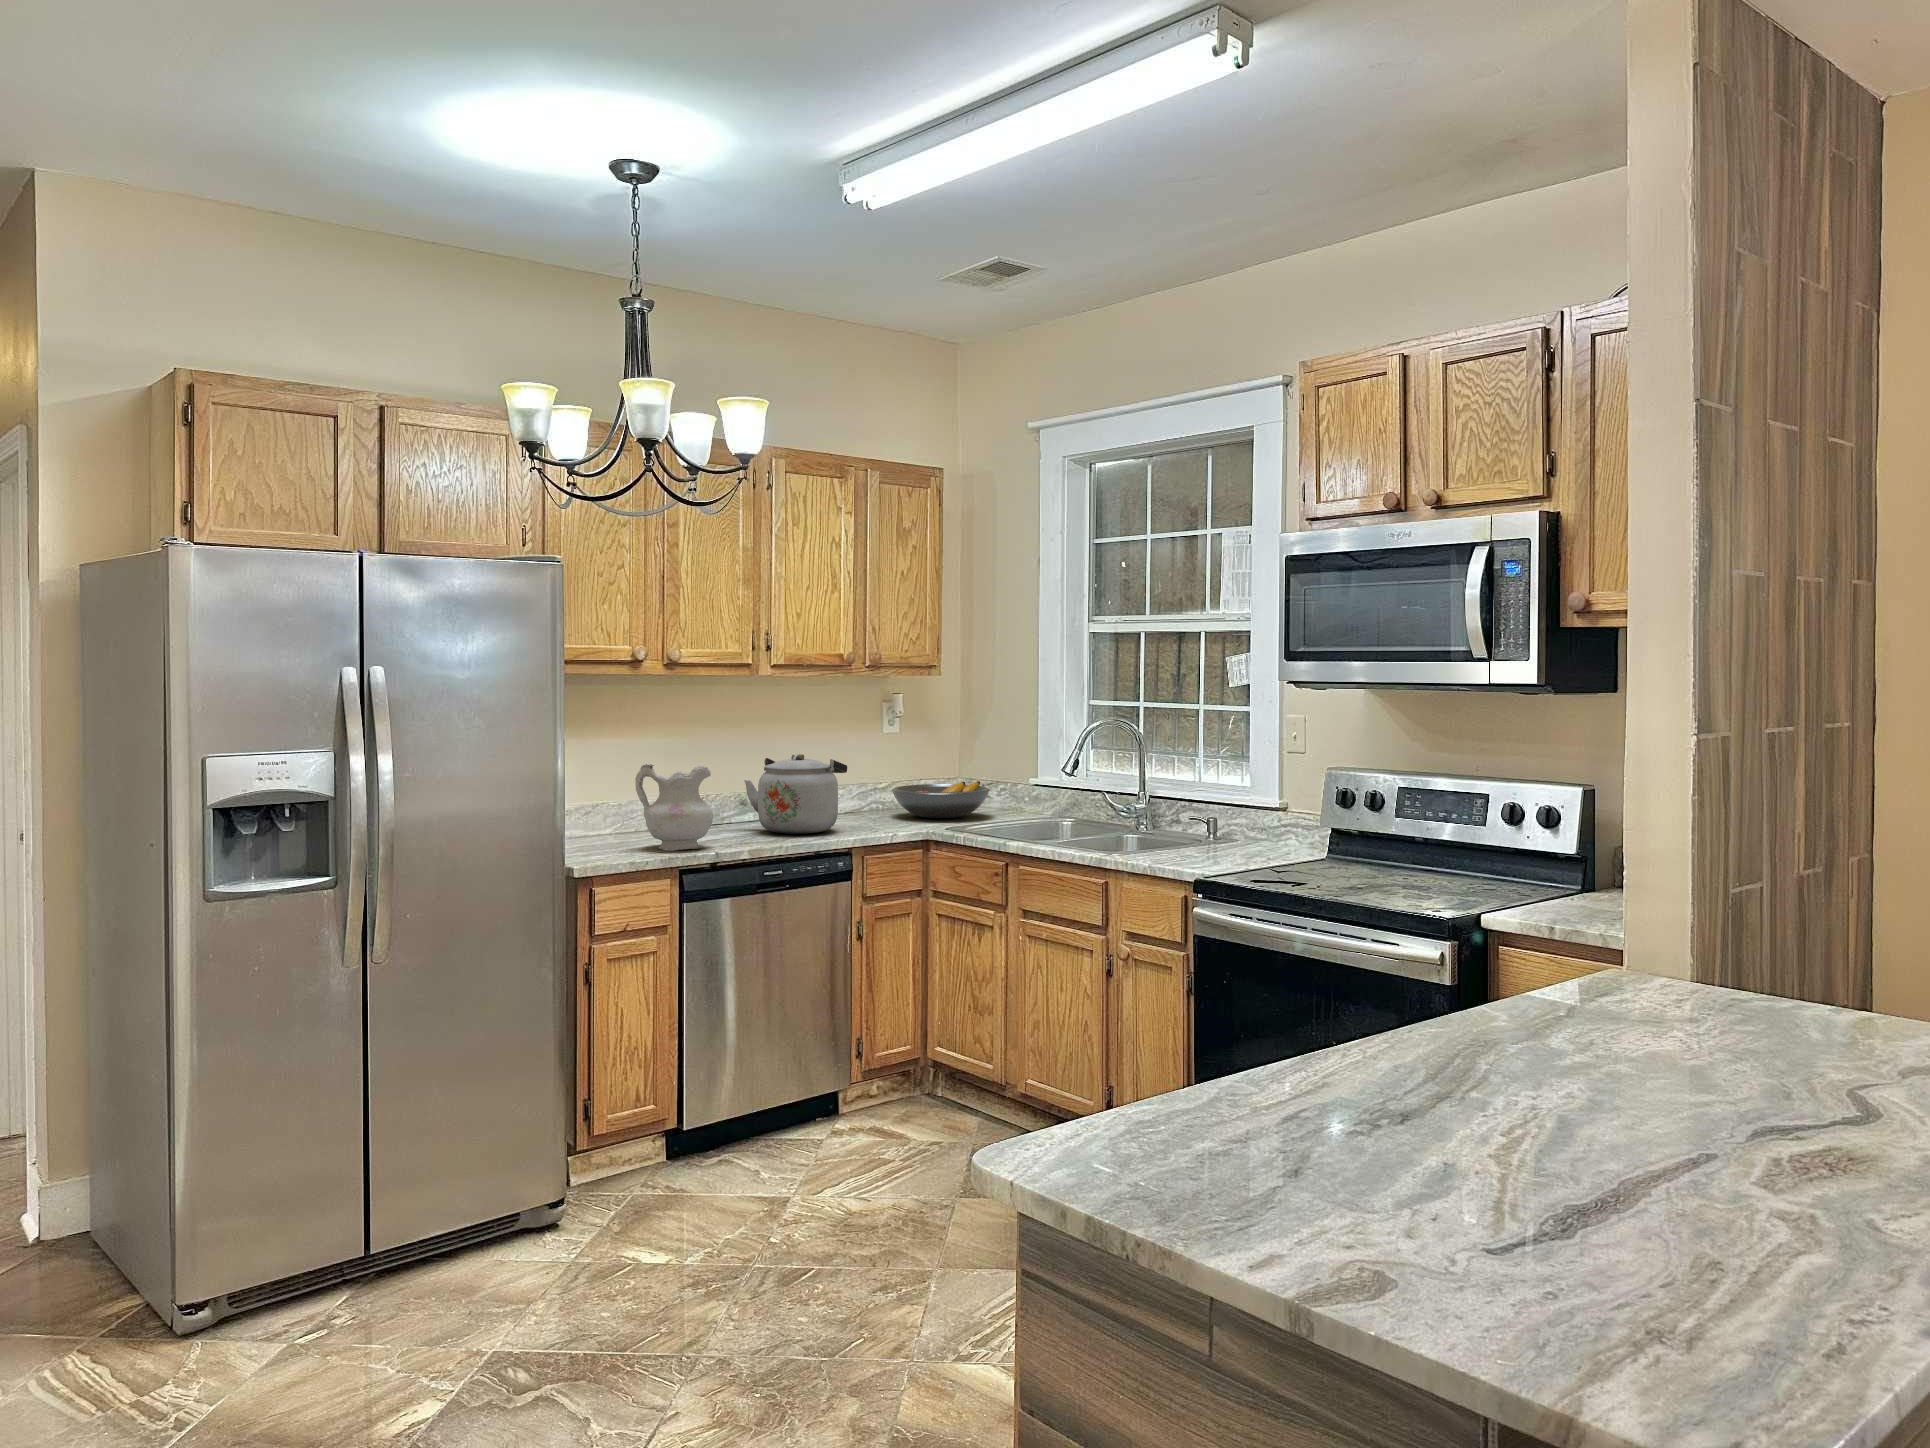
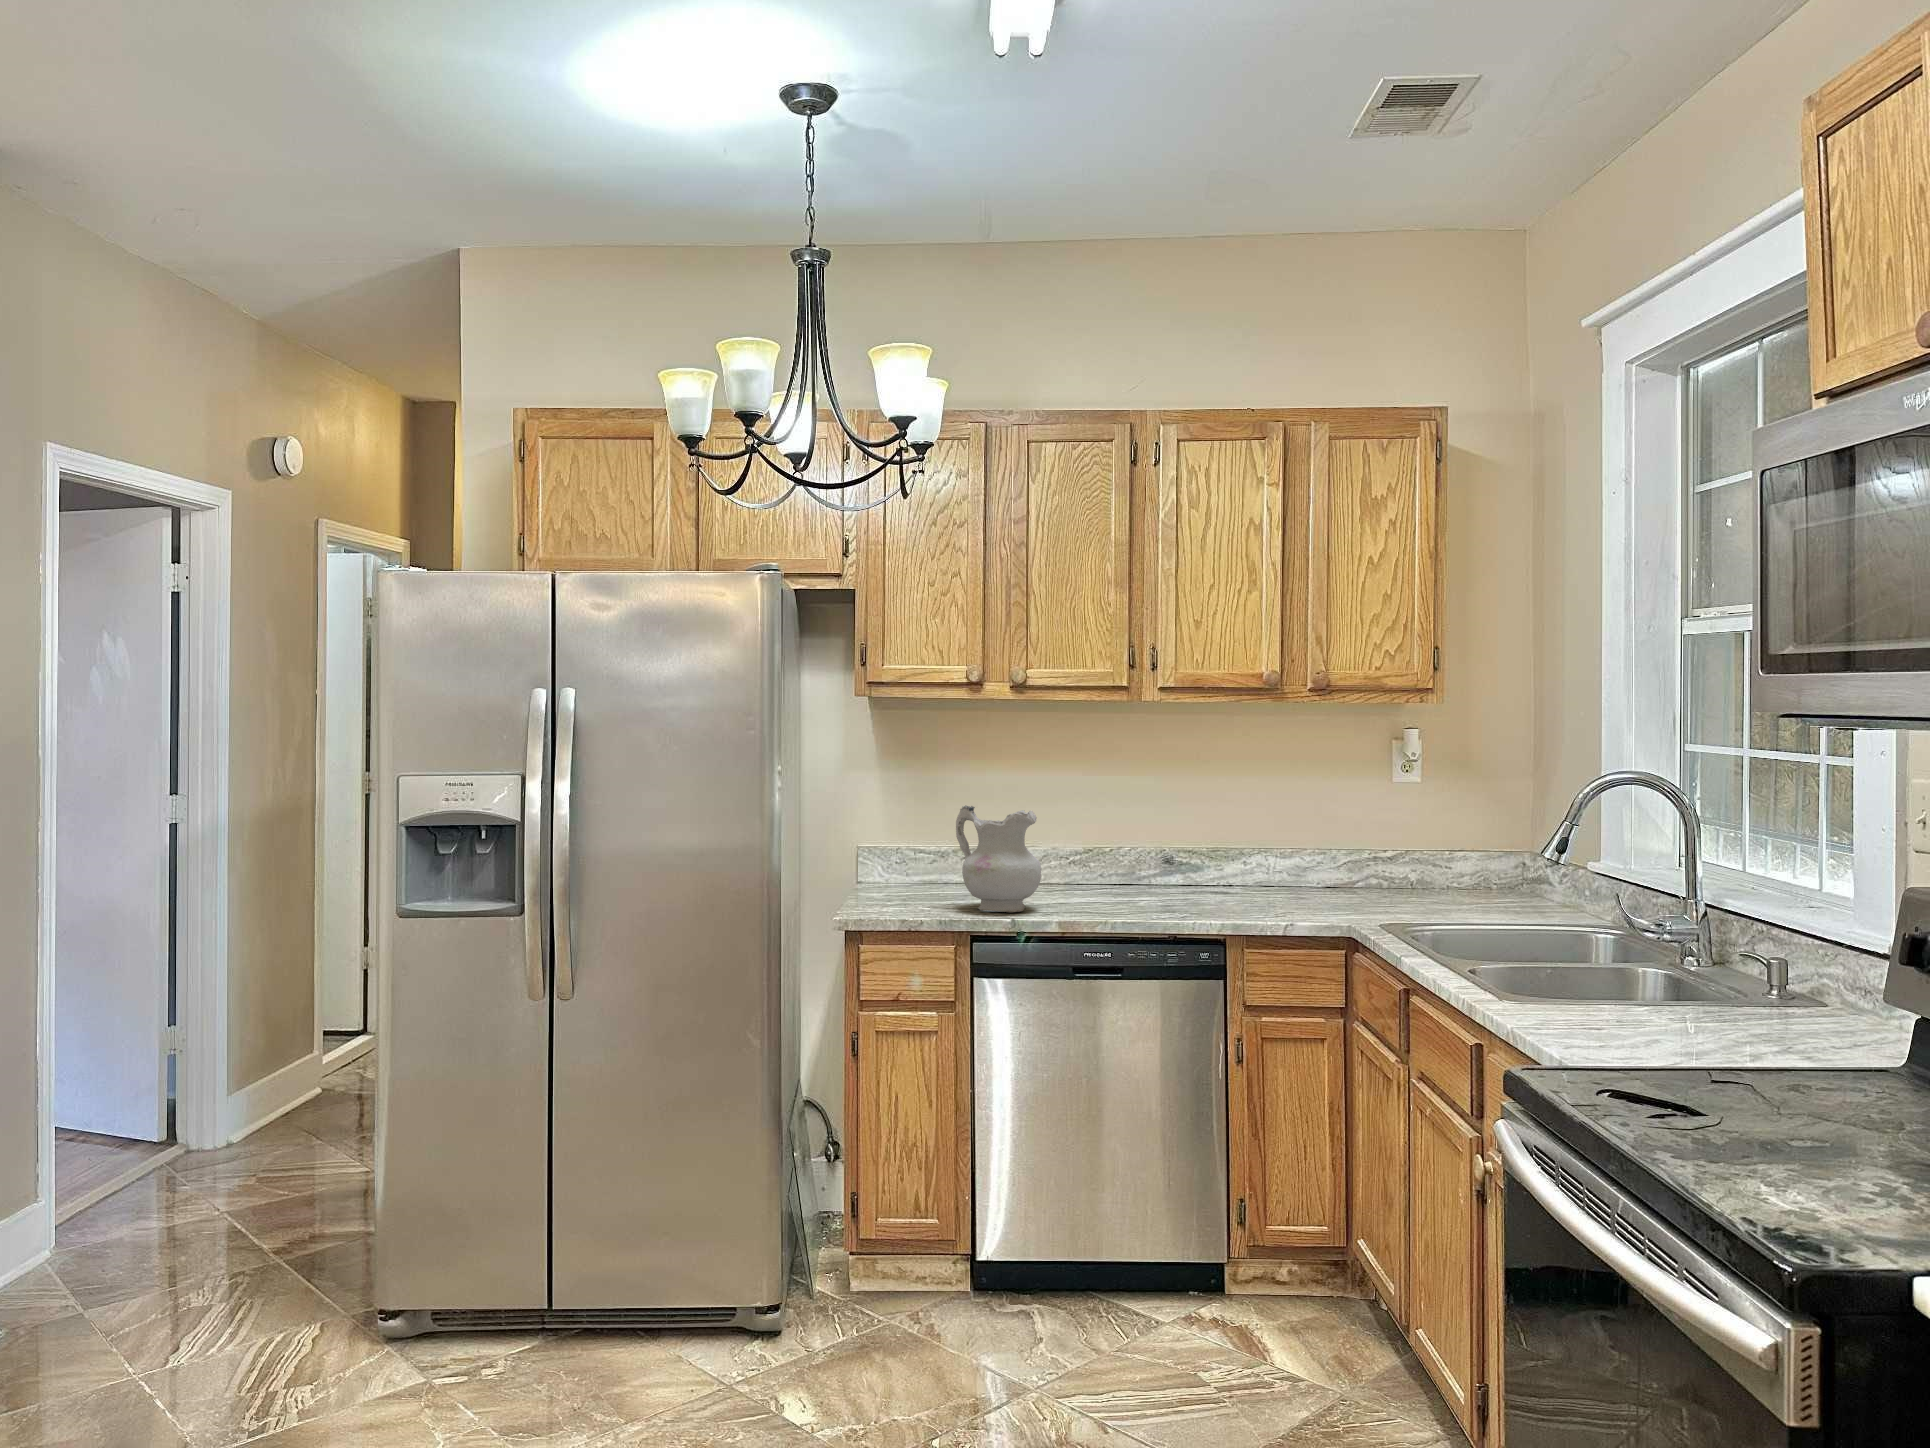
kettle: present [744,754,847,834] -> none [1138,802,1264,906]
fruit bowl: present [892,781,990,818] -> none [1366,854,1516,904]

